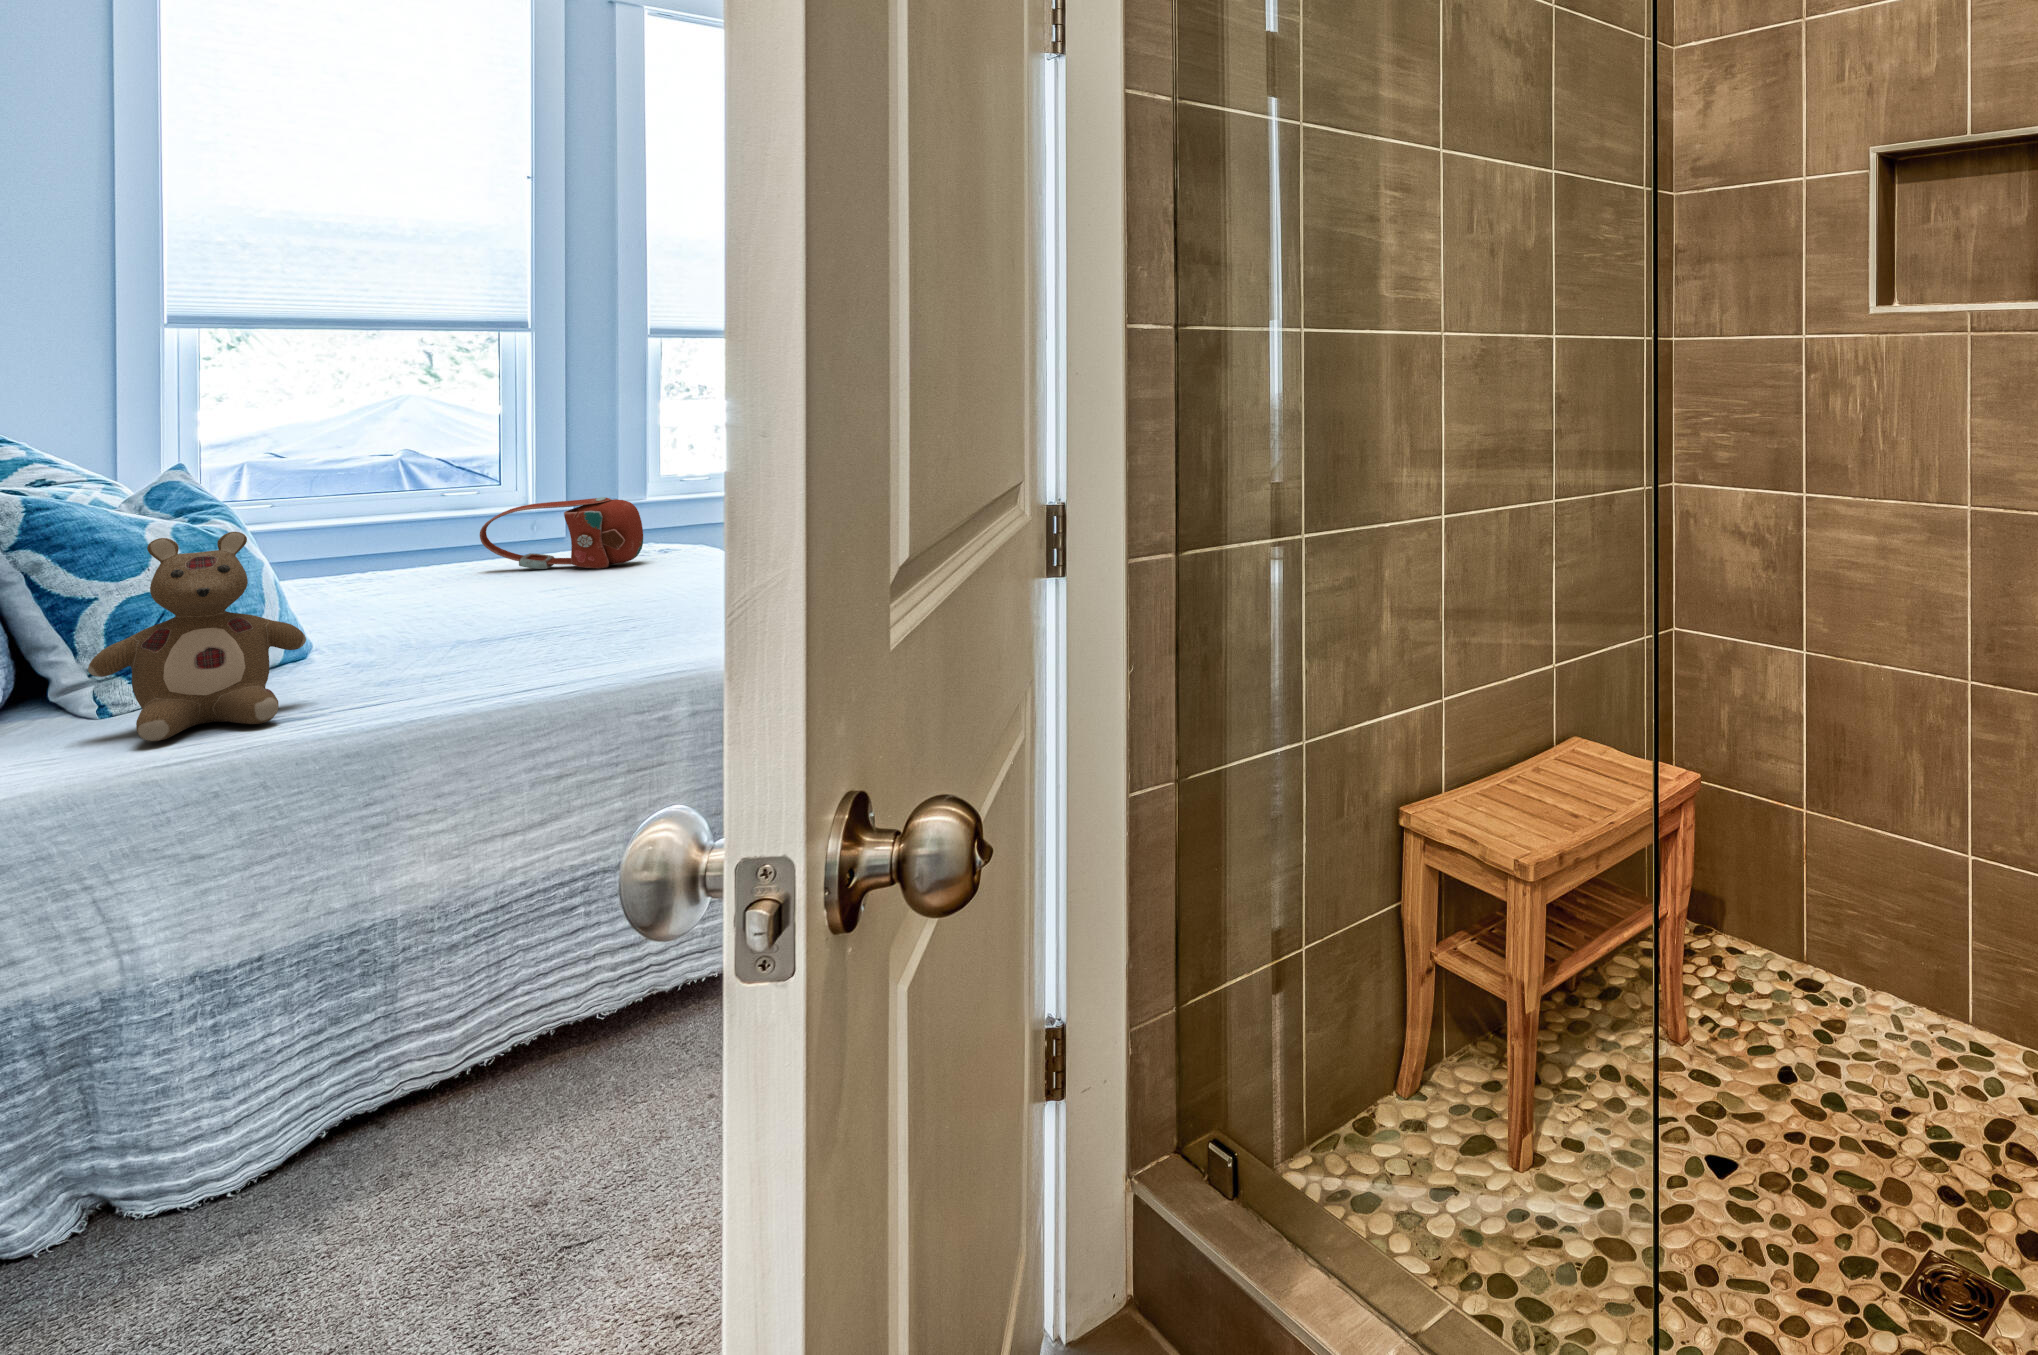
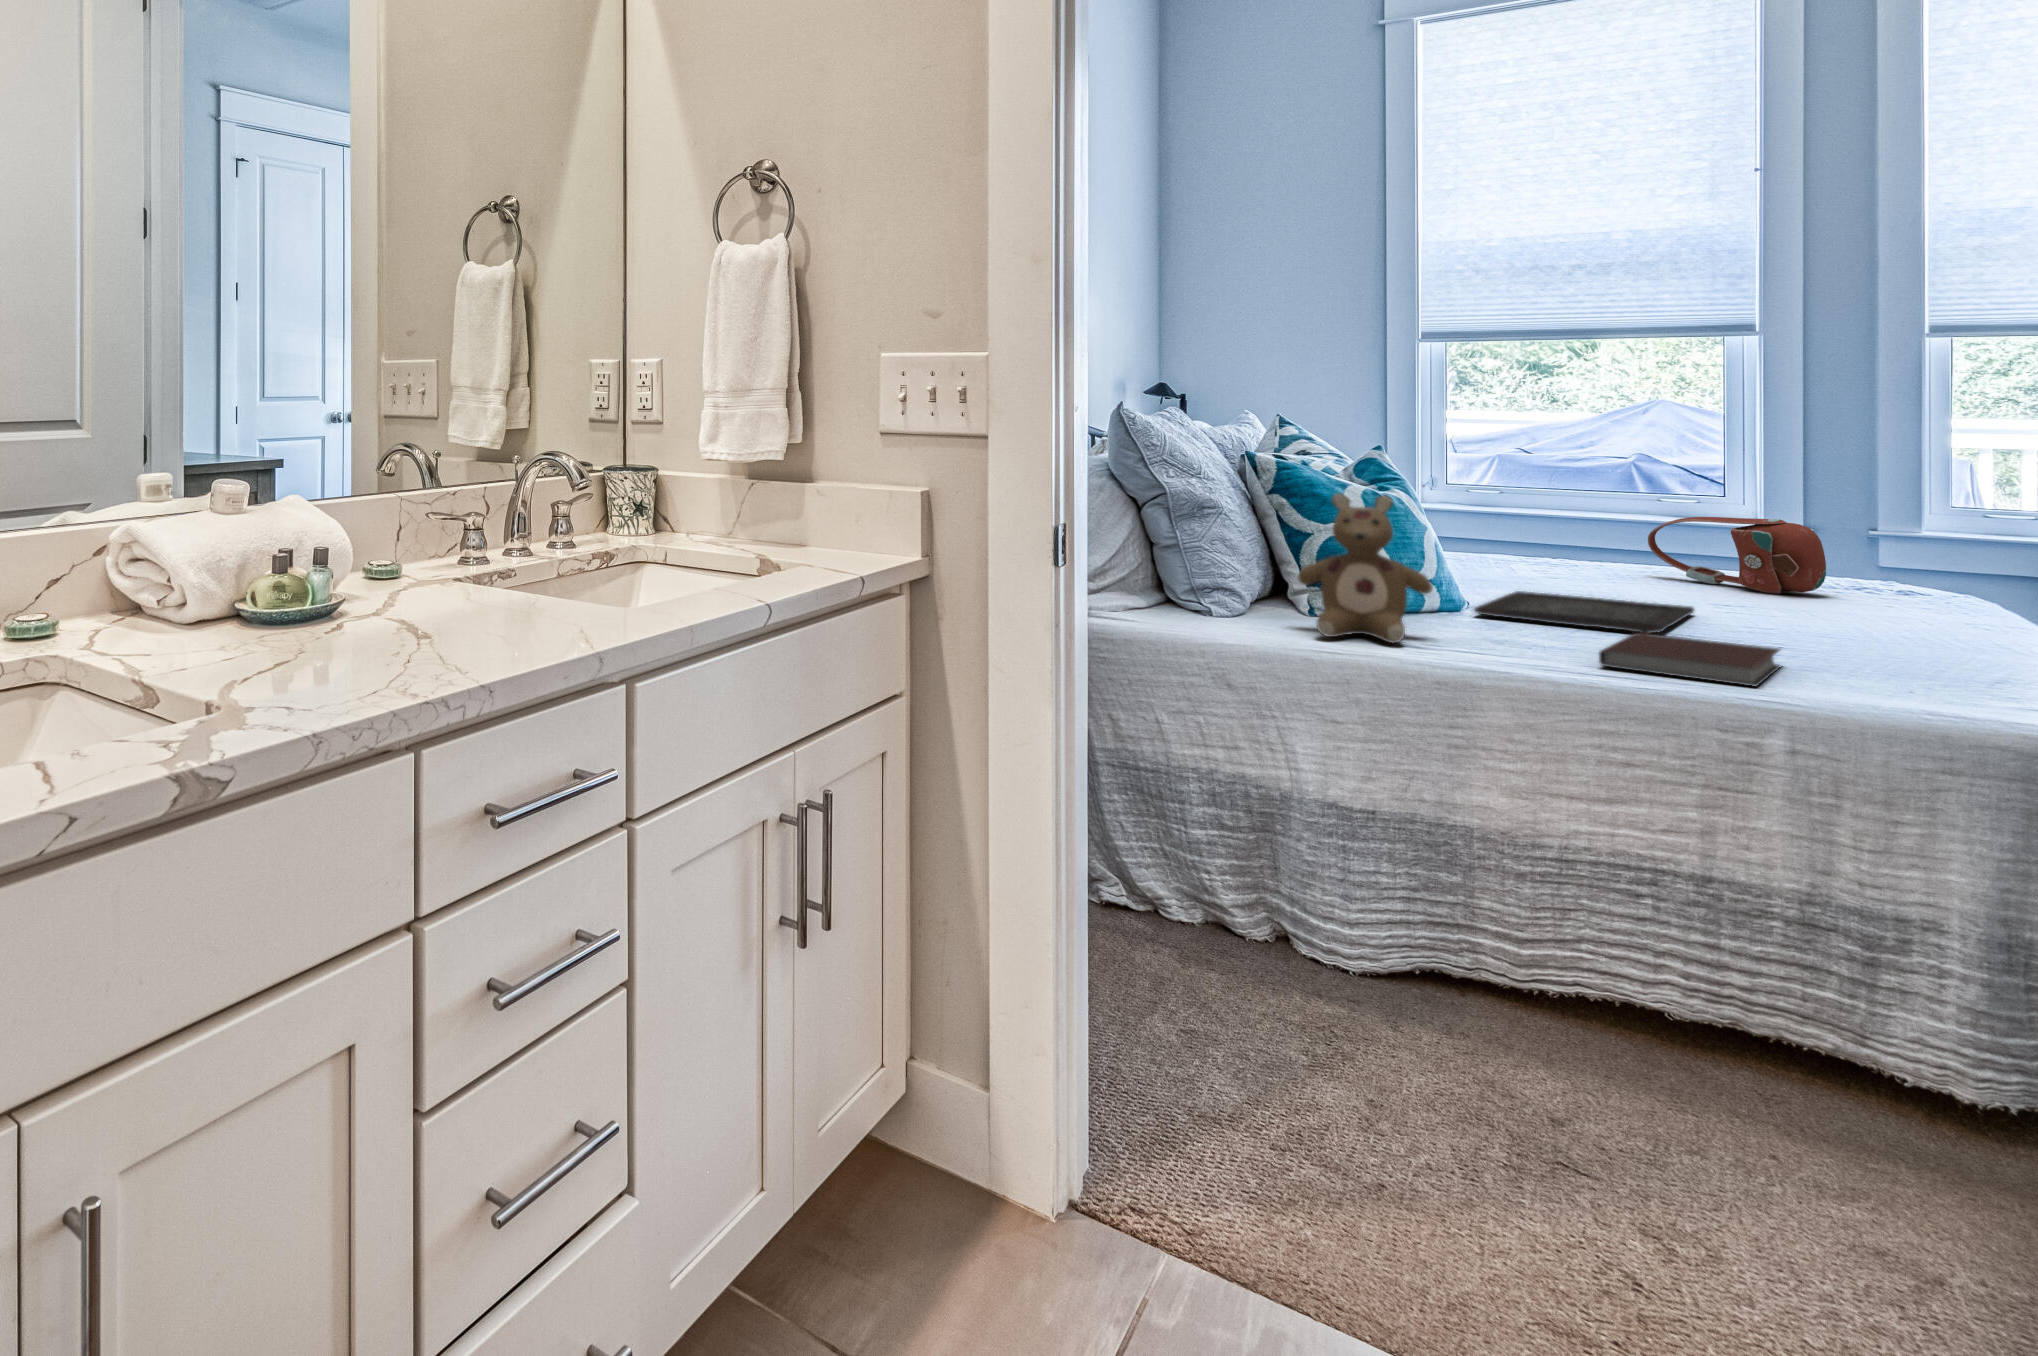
tray: none [334,597,557,657] -> present [1474,591,1695,633]
notebook: none [522,622,671,682] -> present [1599,632,1781,686]

